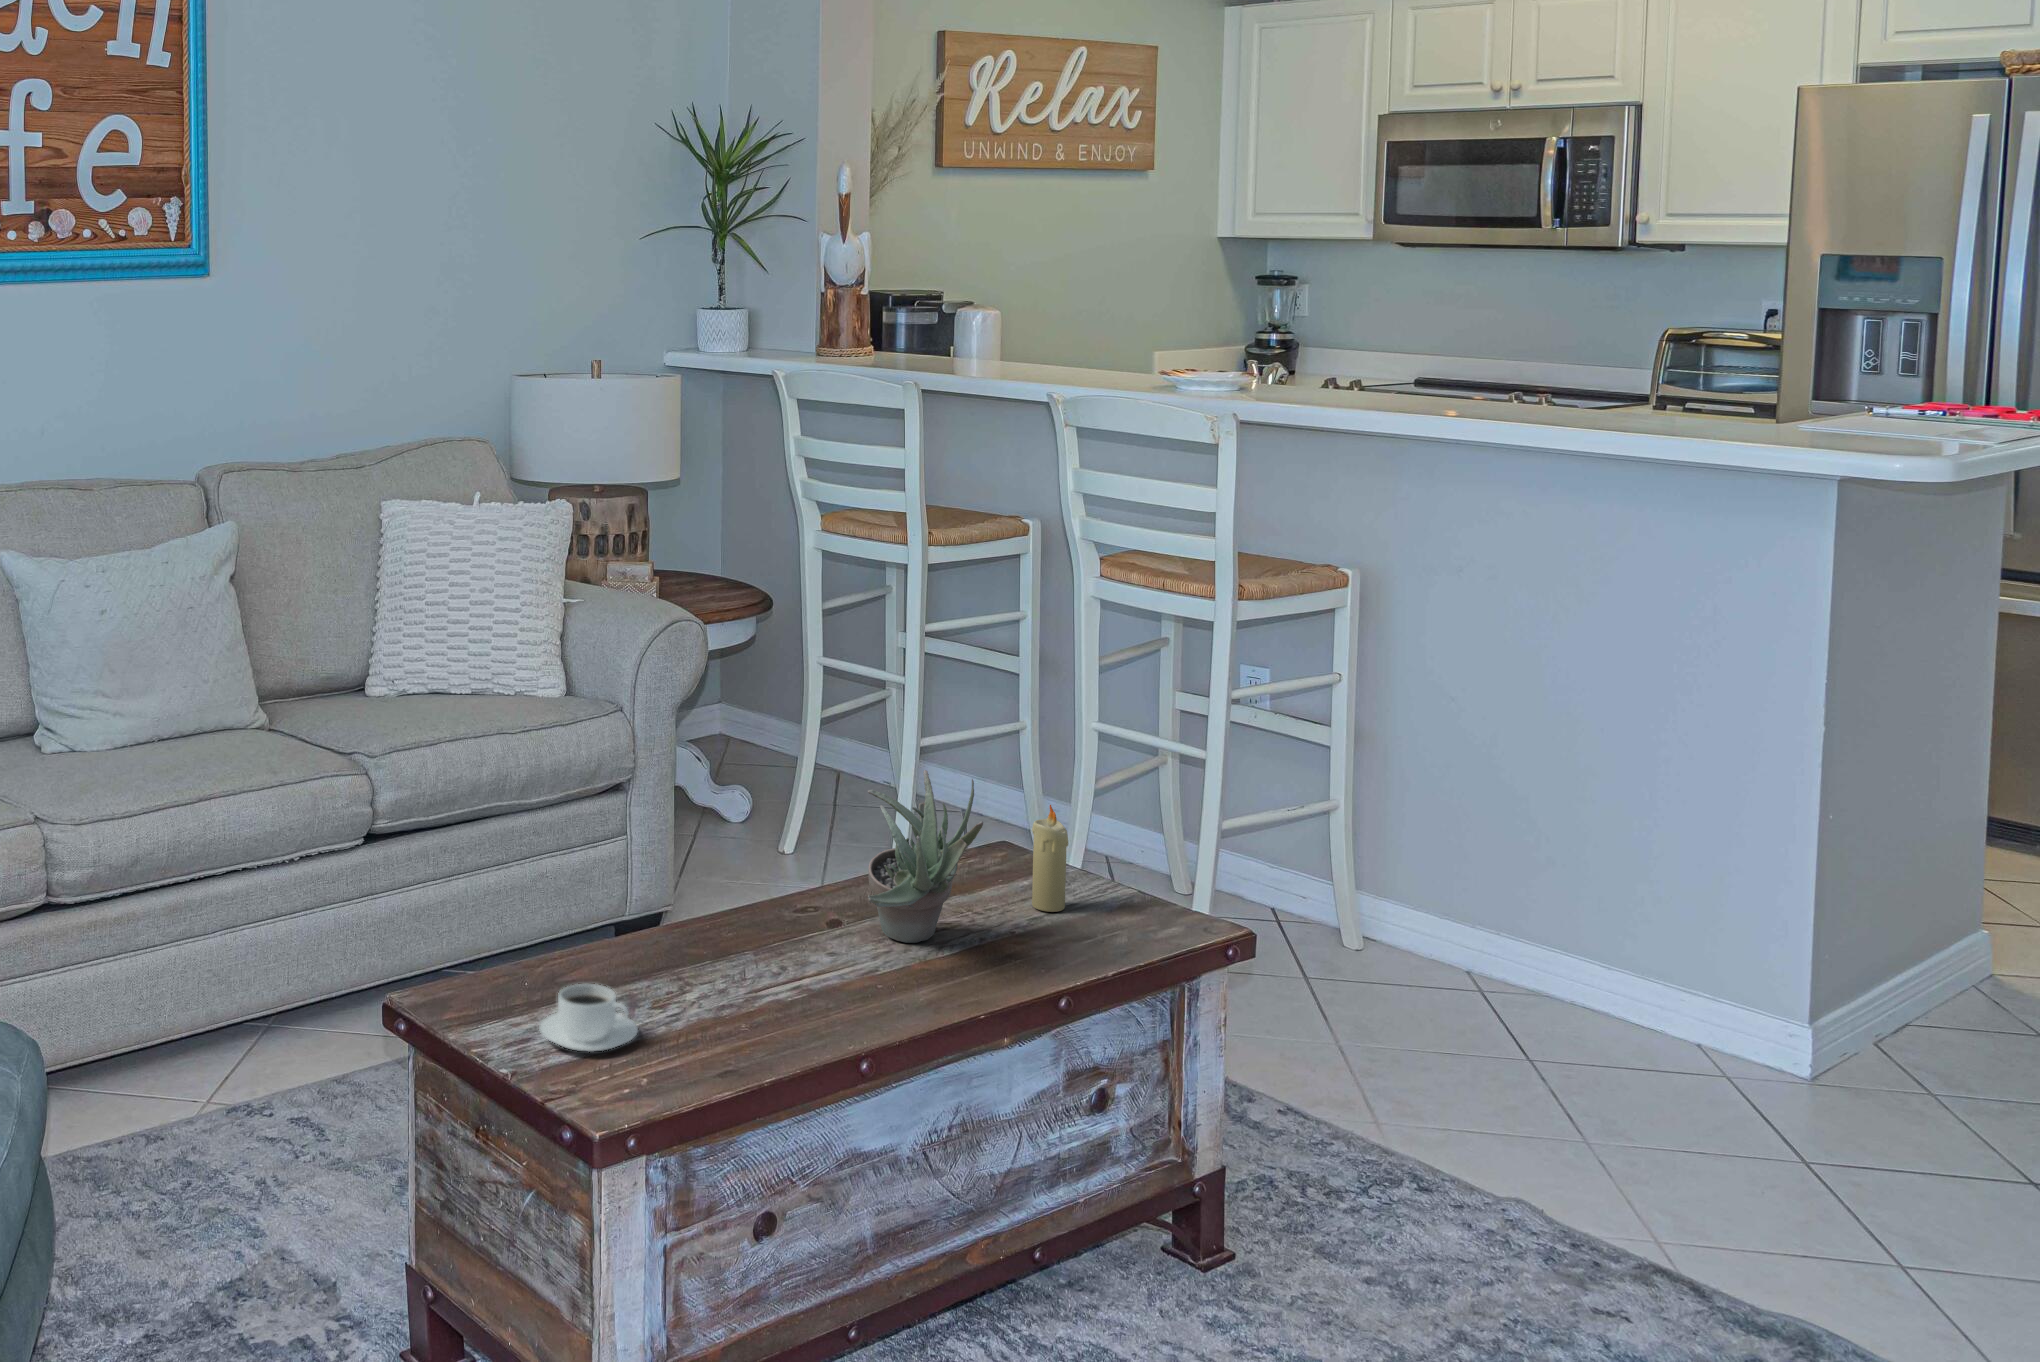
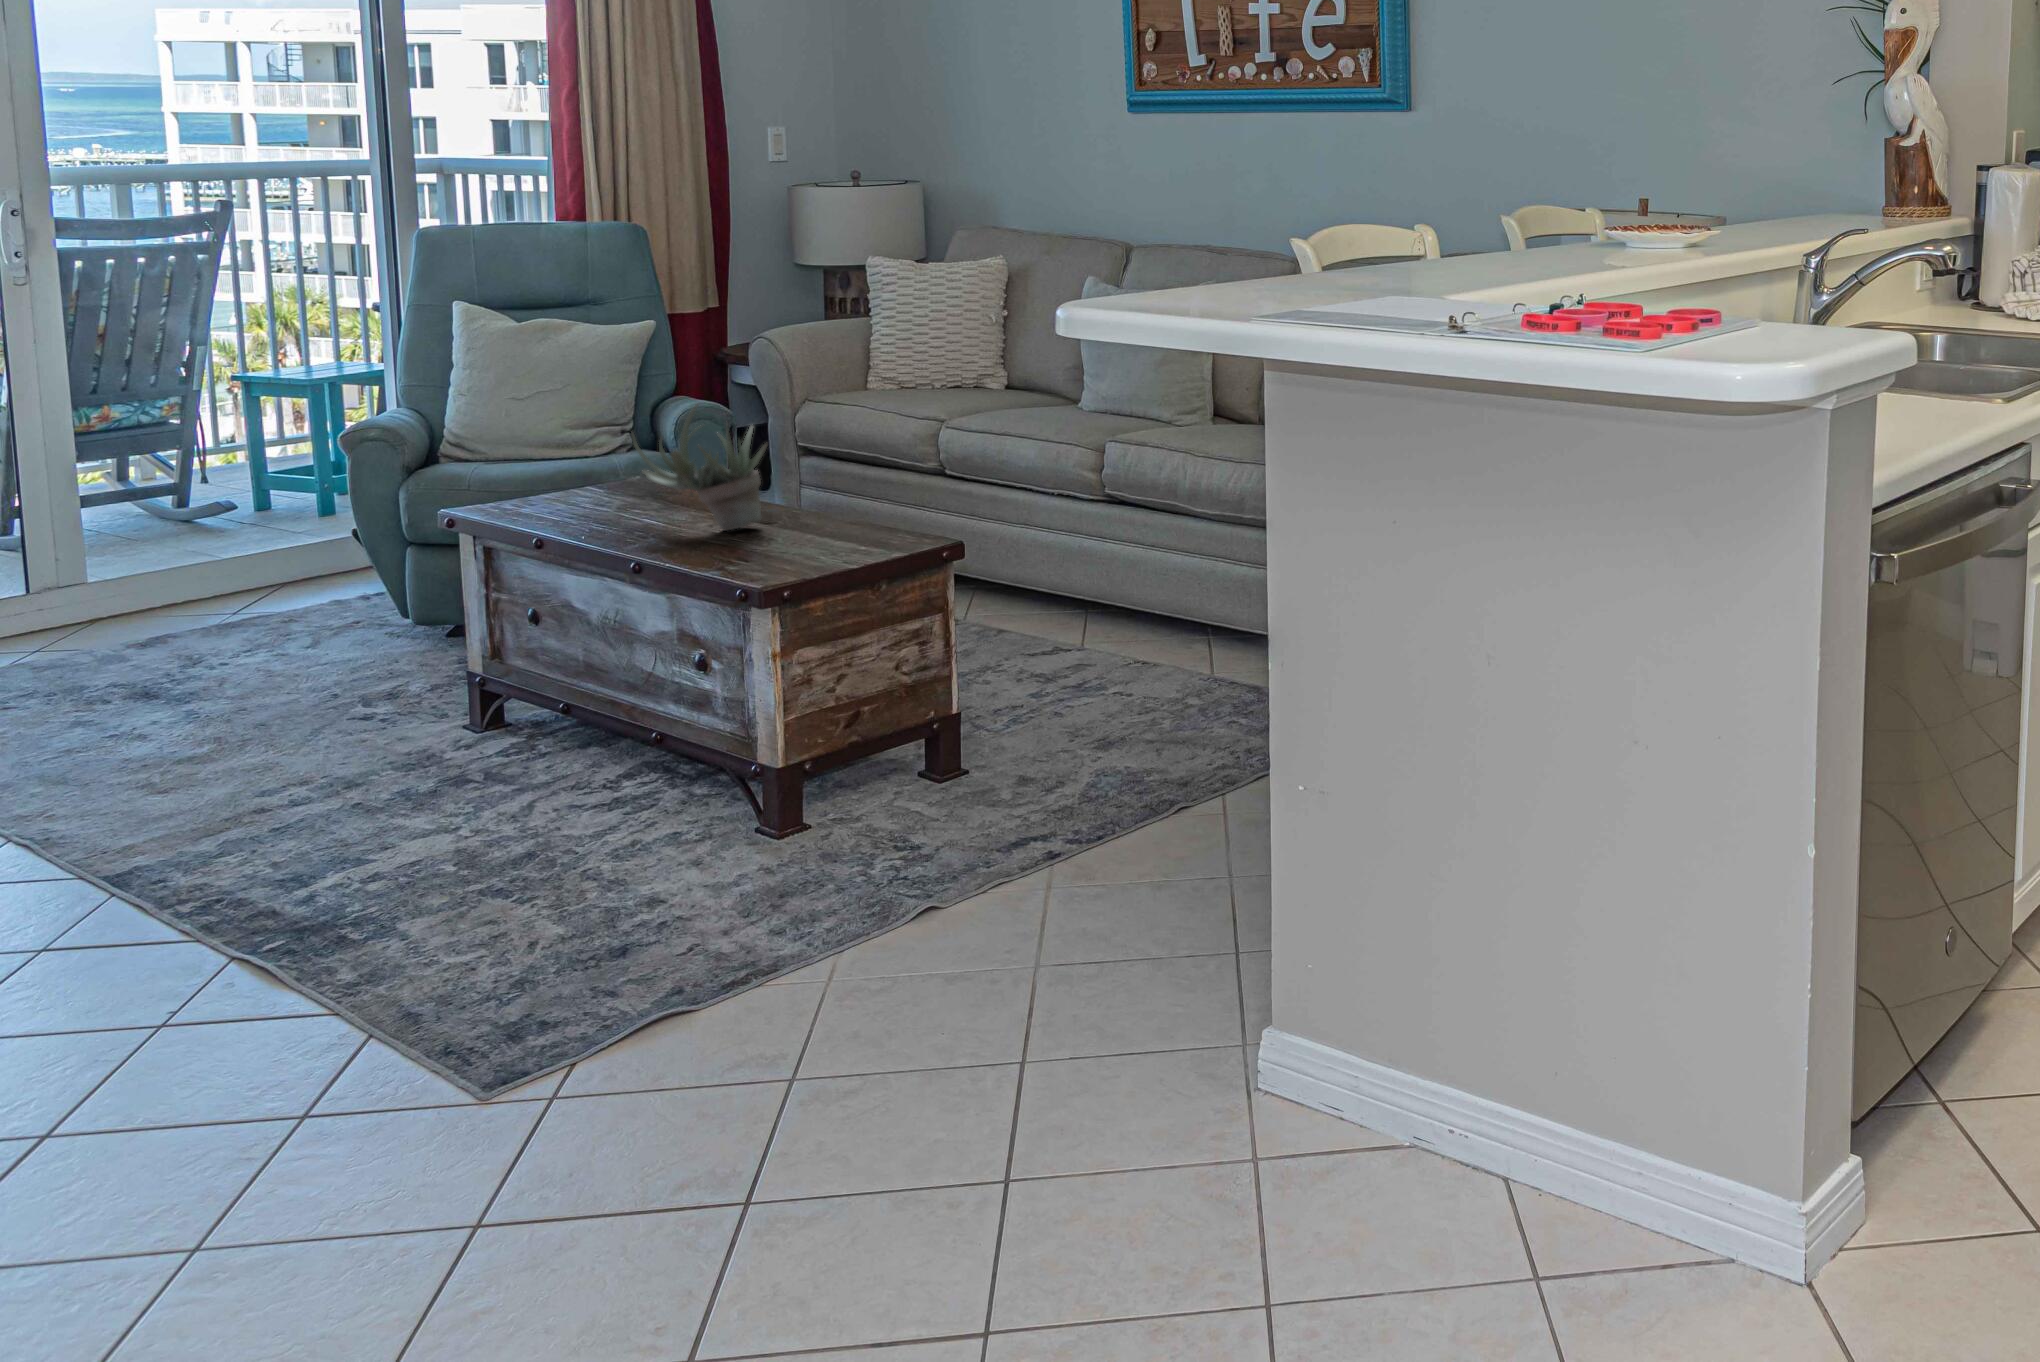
candle: present [1032,805,1068,912] -> none [787,466,817,549]
coffee cup: present [539,984,638,1052] -> none [533,474,597,506]

